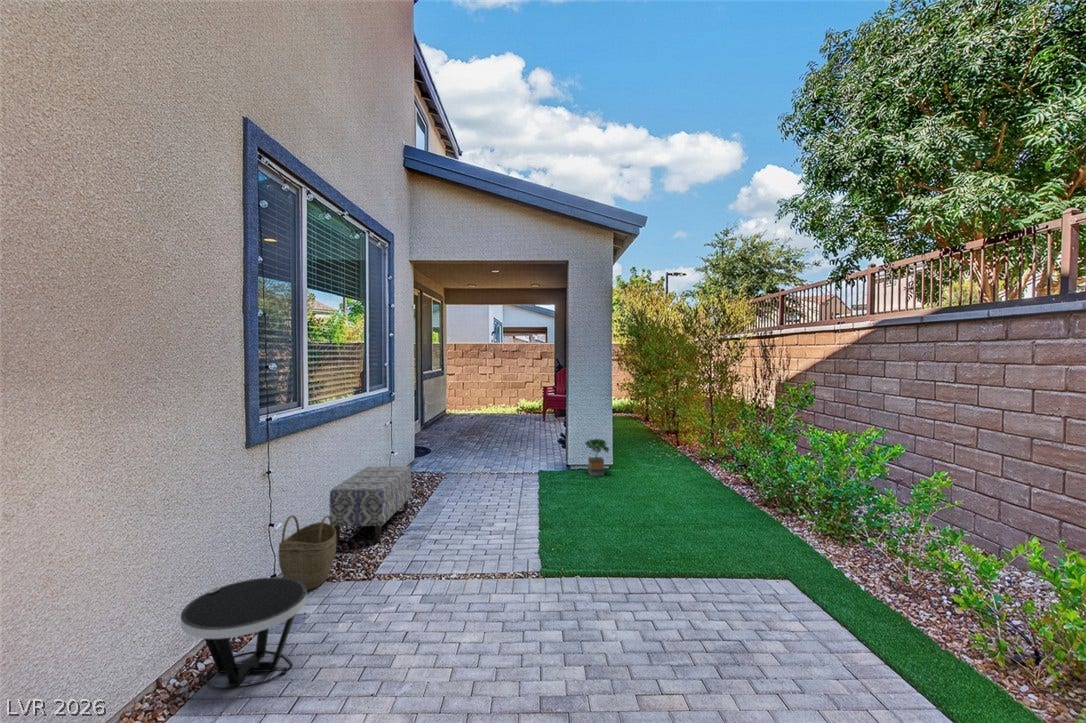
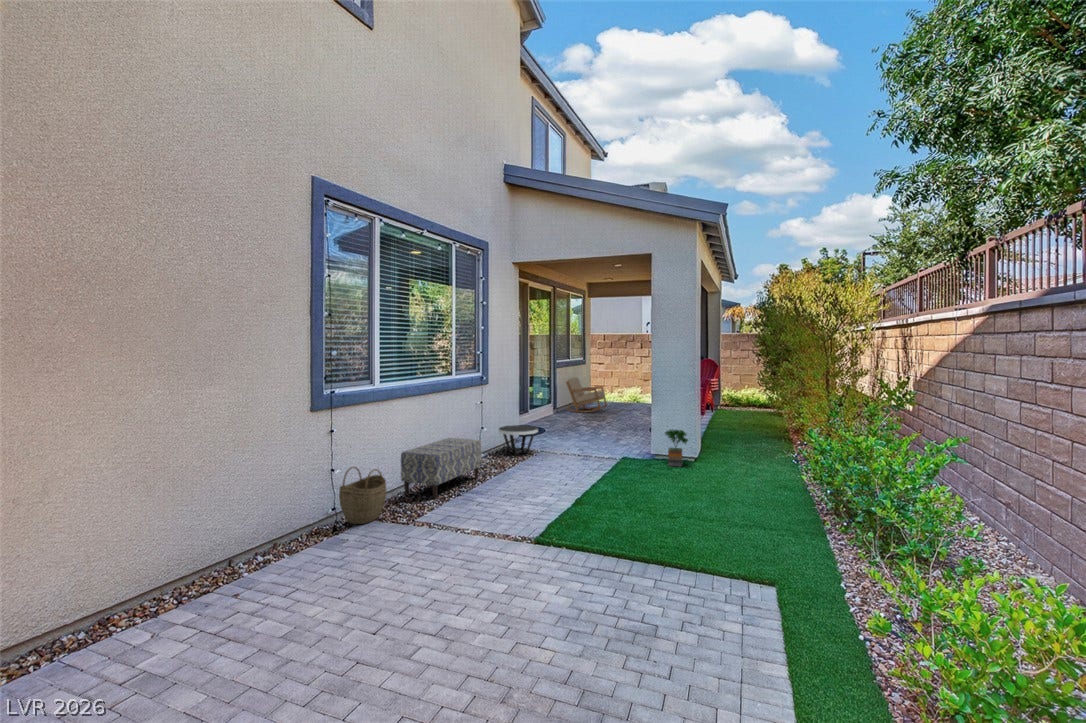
chair: none [434,389,476,427] -> present [566,377,607,412]
side table: present [181,577,307,689] -> present [499,425,538,455]

